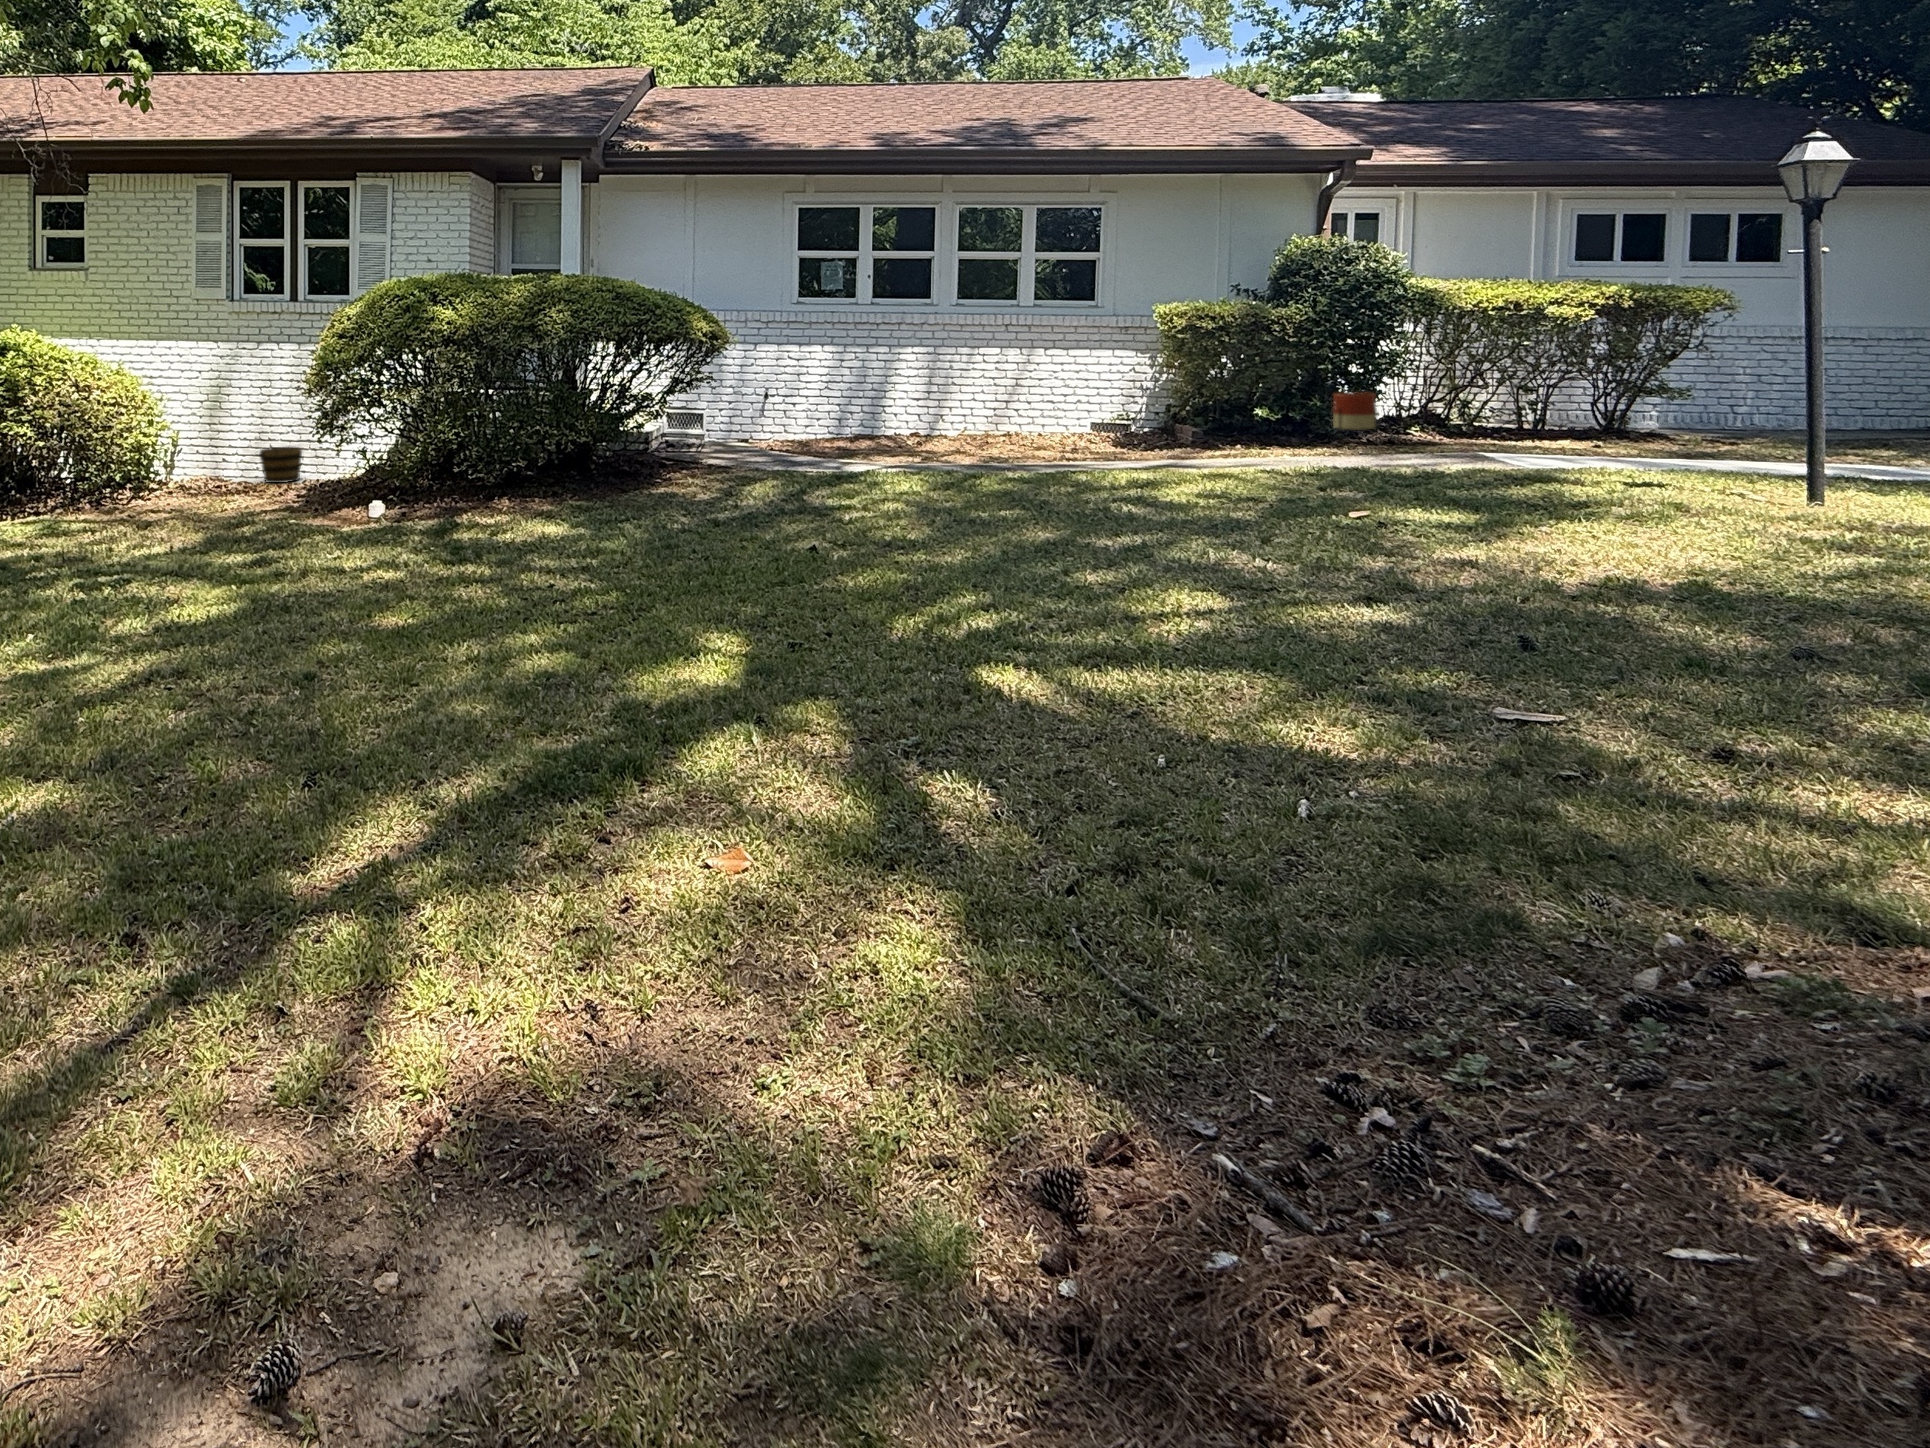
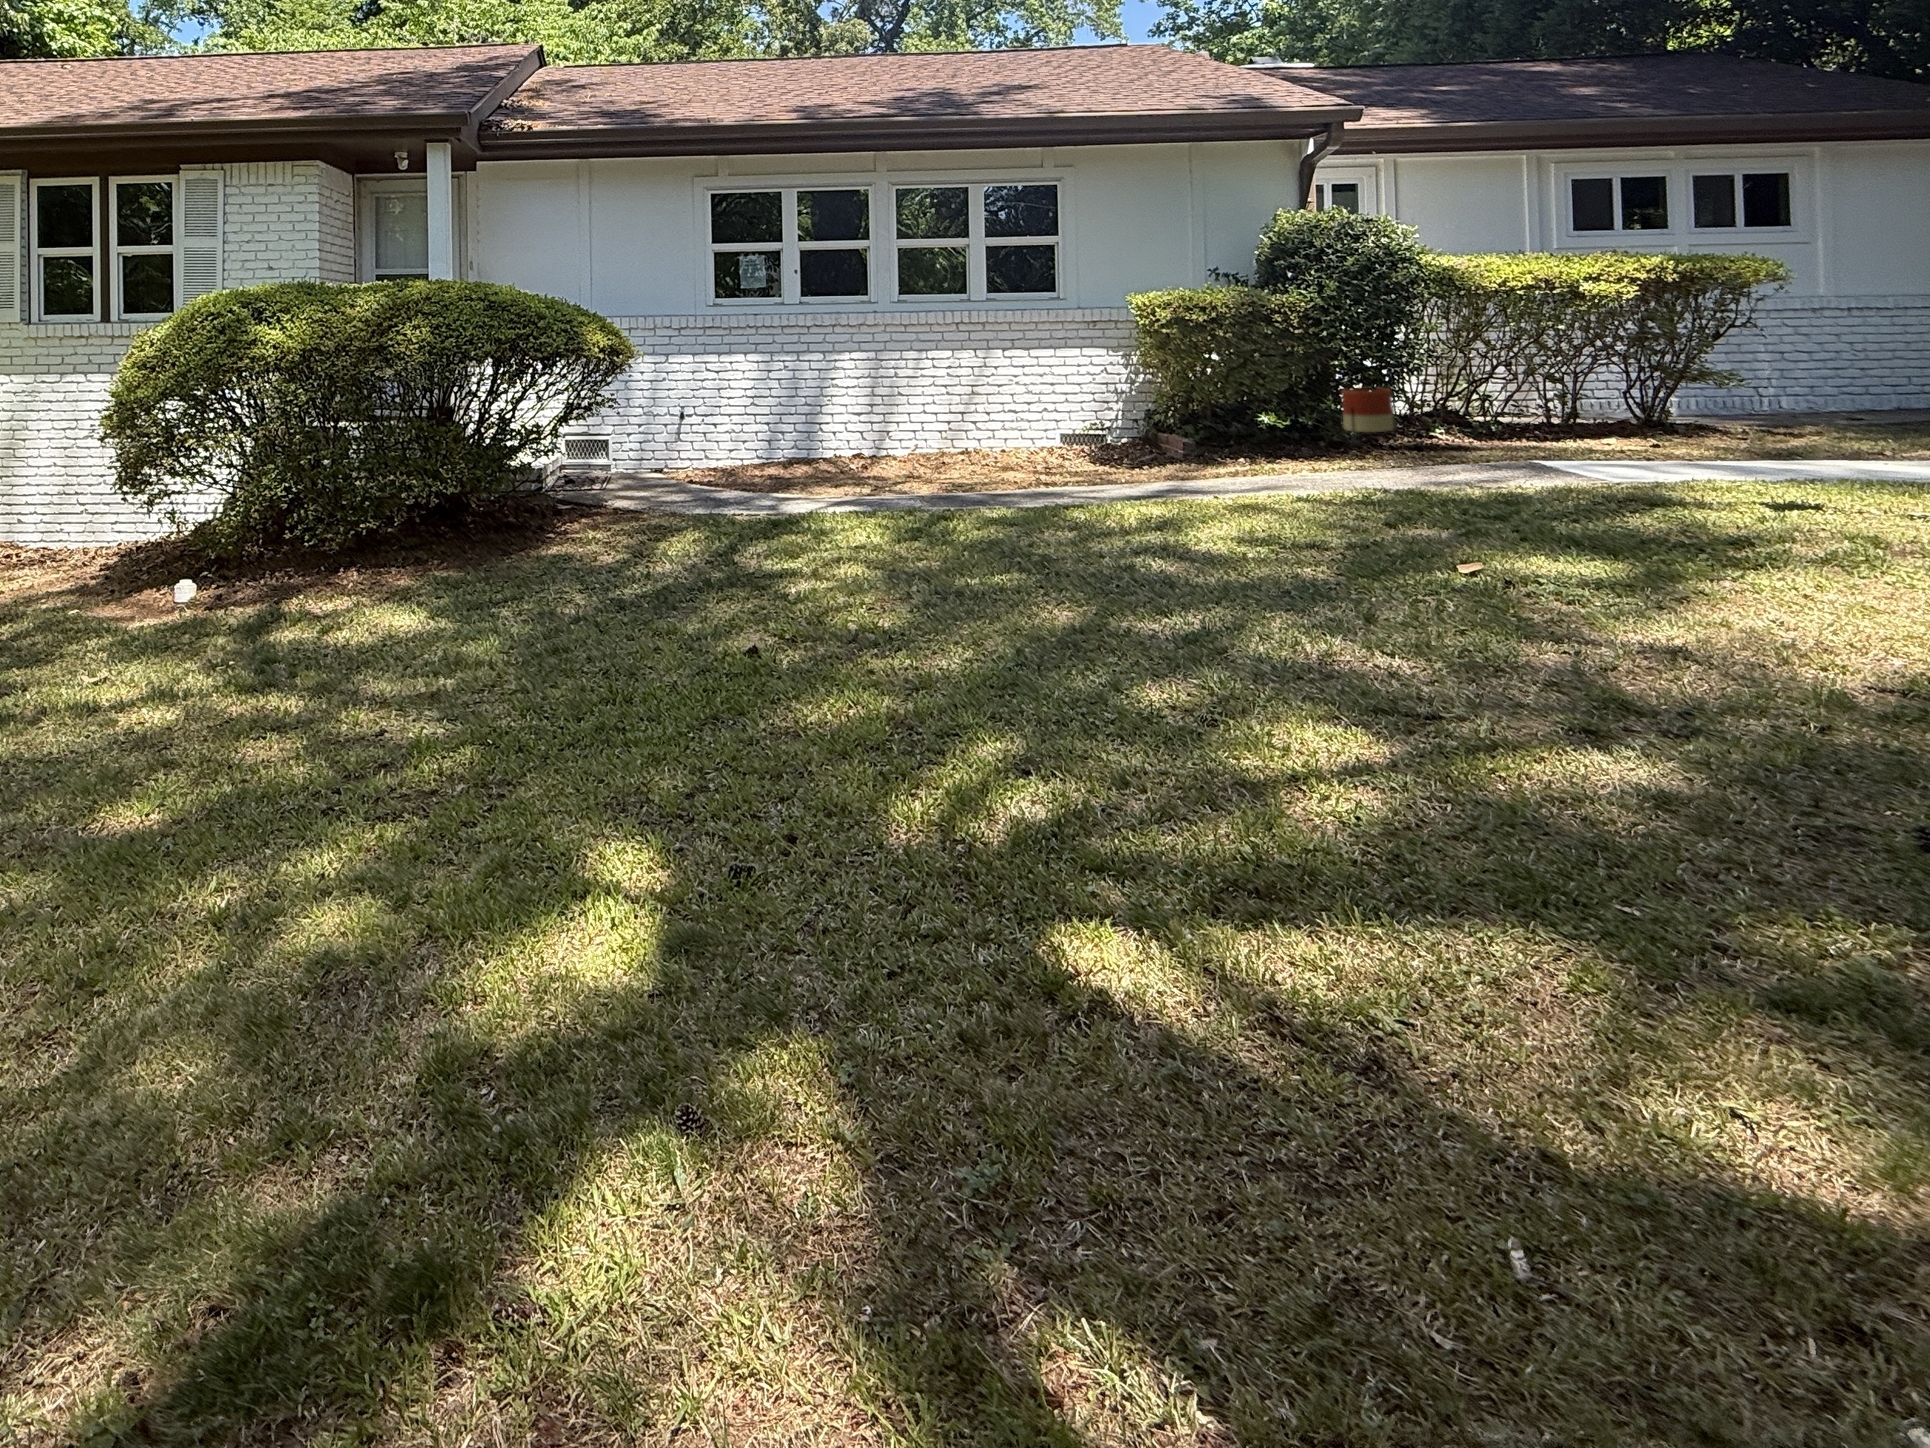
bucket: present [259,447,302,483] -> none [47,505,106,555]

